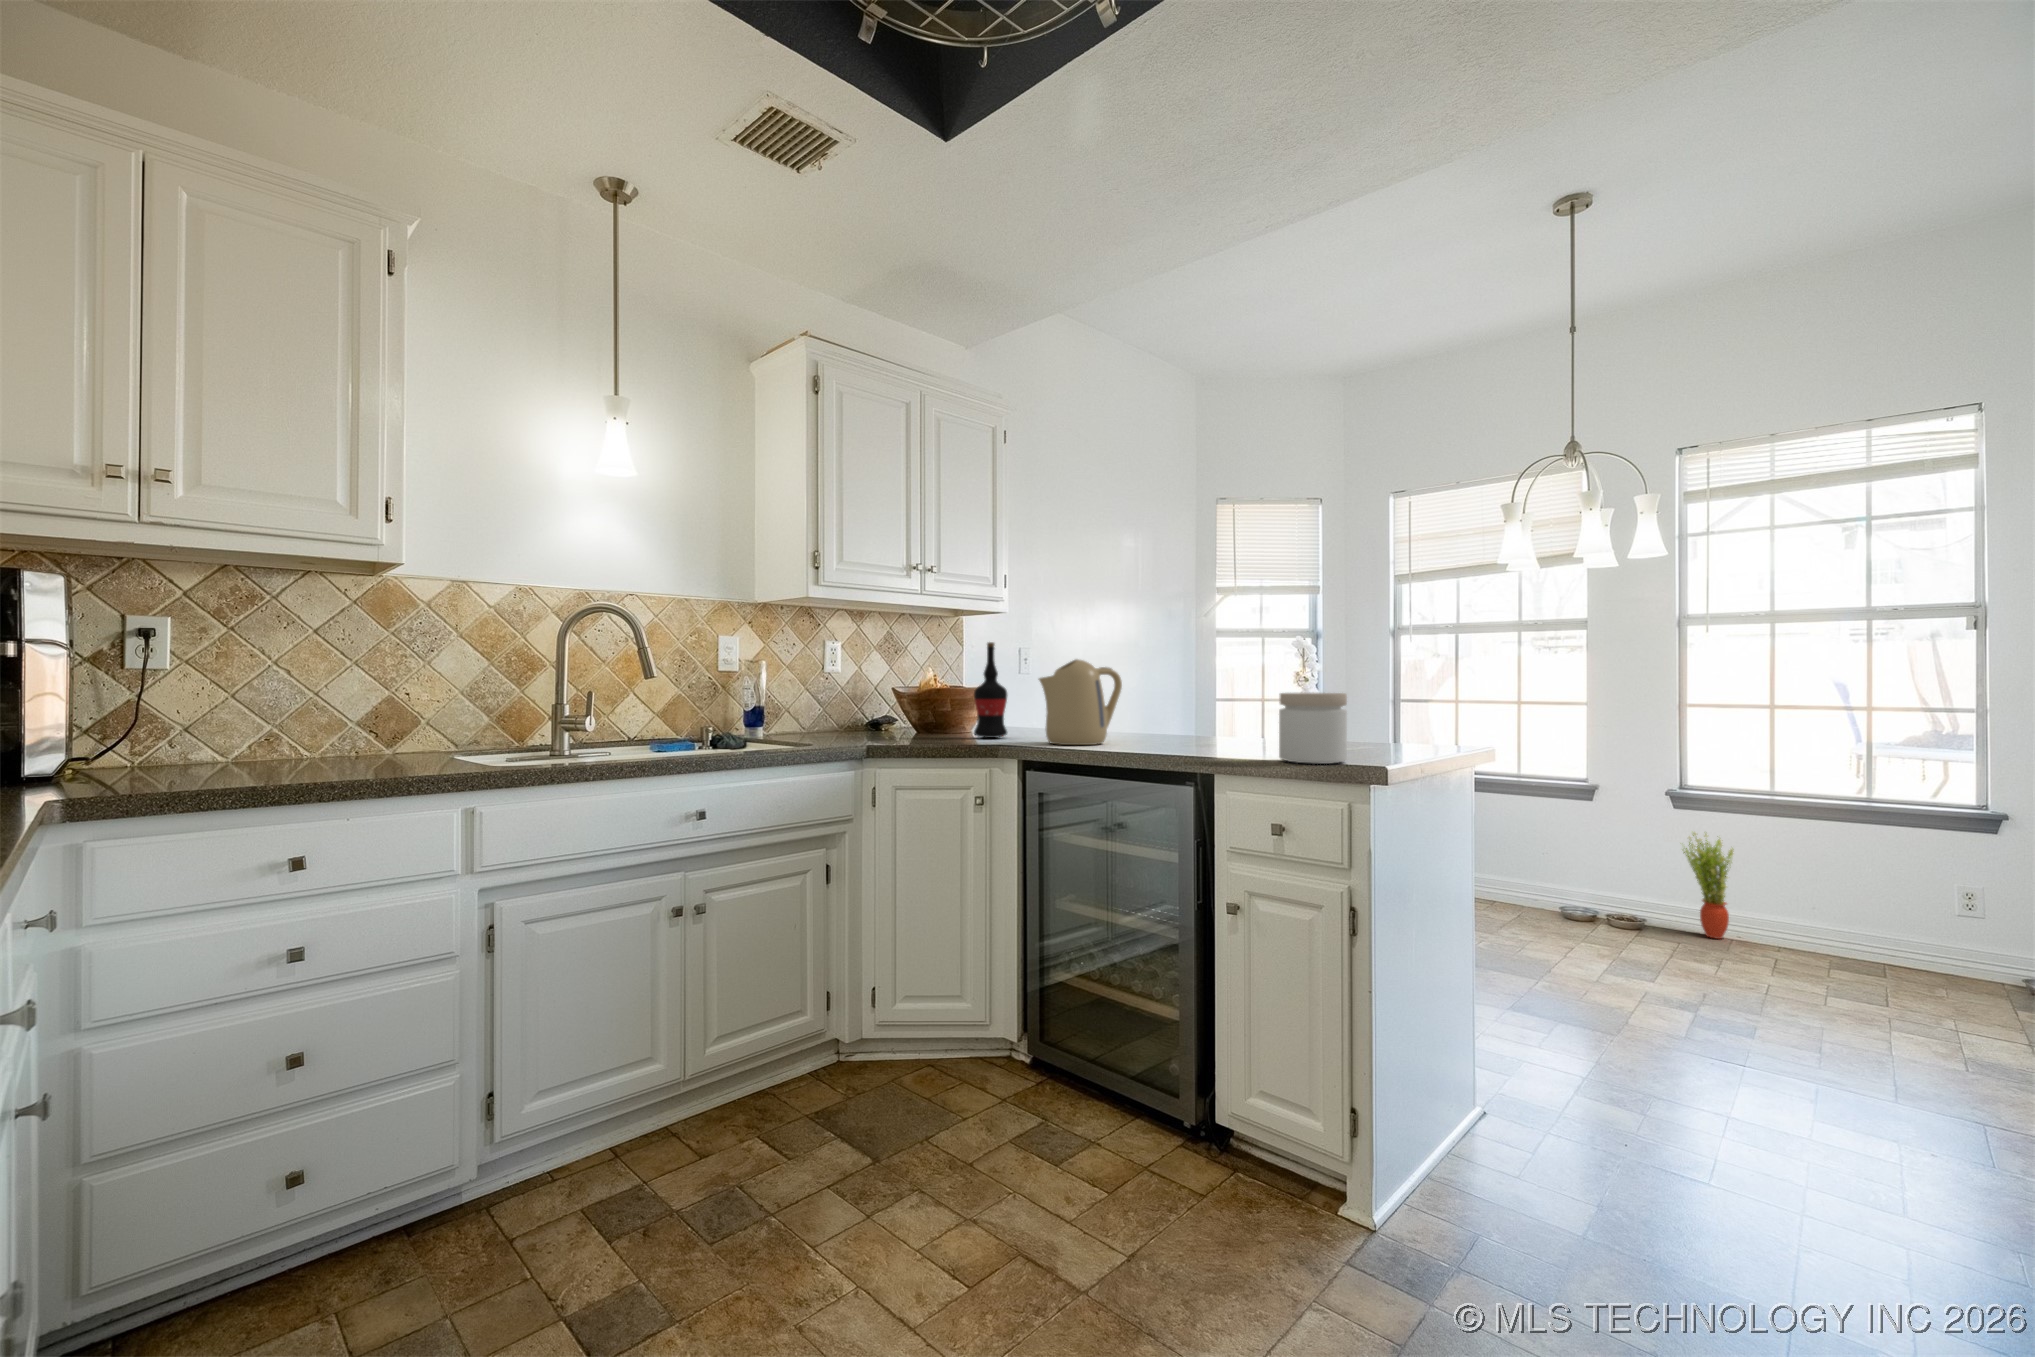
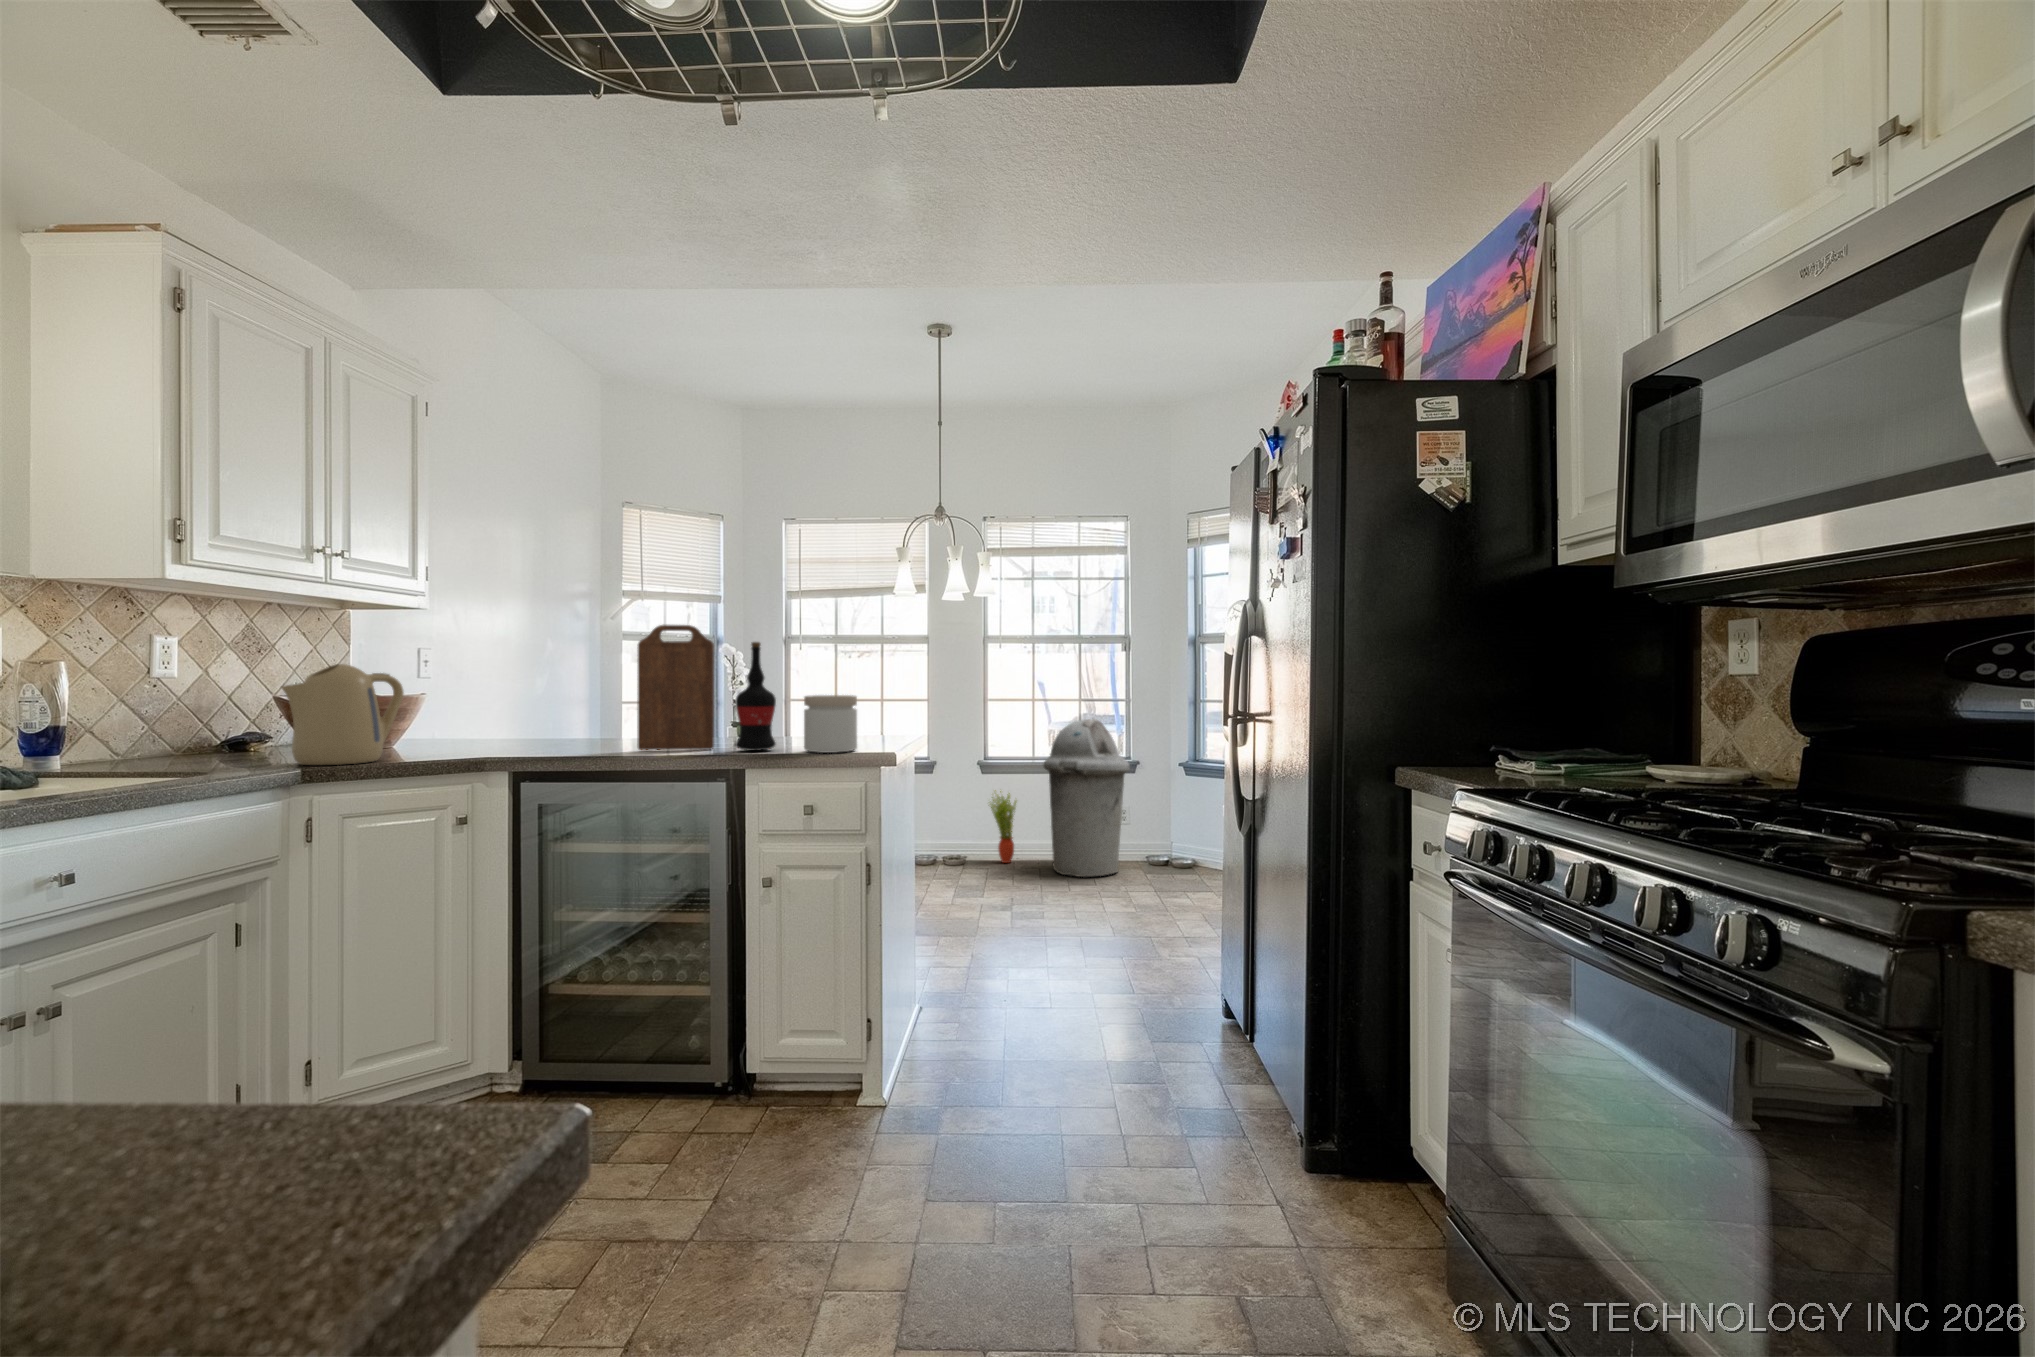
cutting board: none [1124,614,1197,751] -> present [637,625,714,750]
wine bottle: present [974,642,1007,738] -> present [735,642,776,751]
kettle: present [1039,659,1122,745] -> present [281,664,404,765]
trash can: none [1779,737,1967,991] -> present [1043,719,1130,877]

